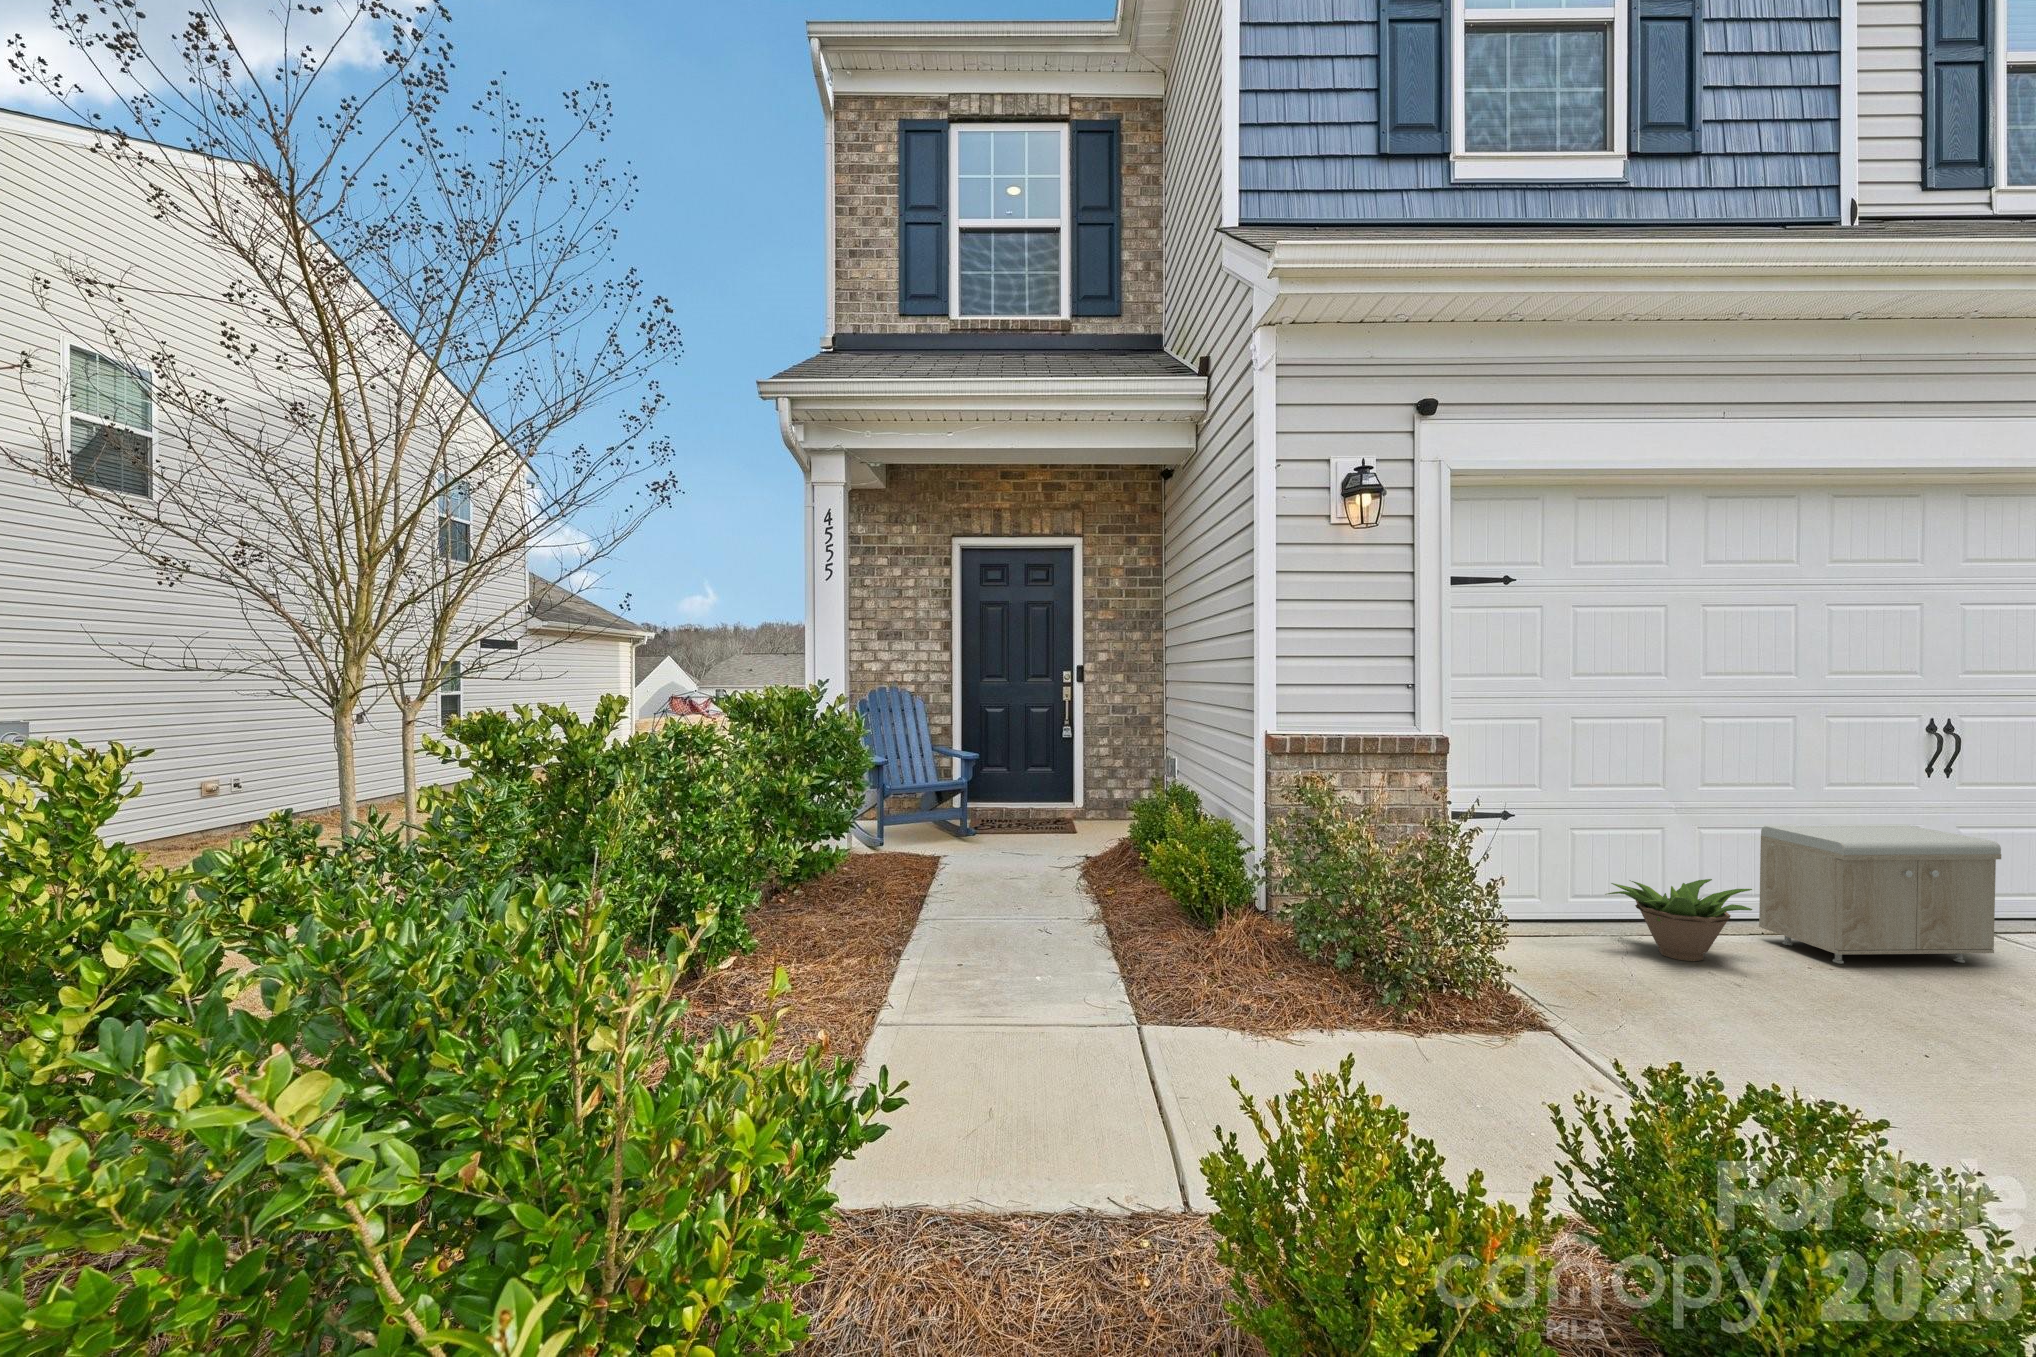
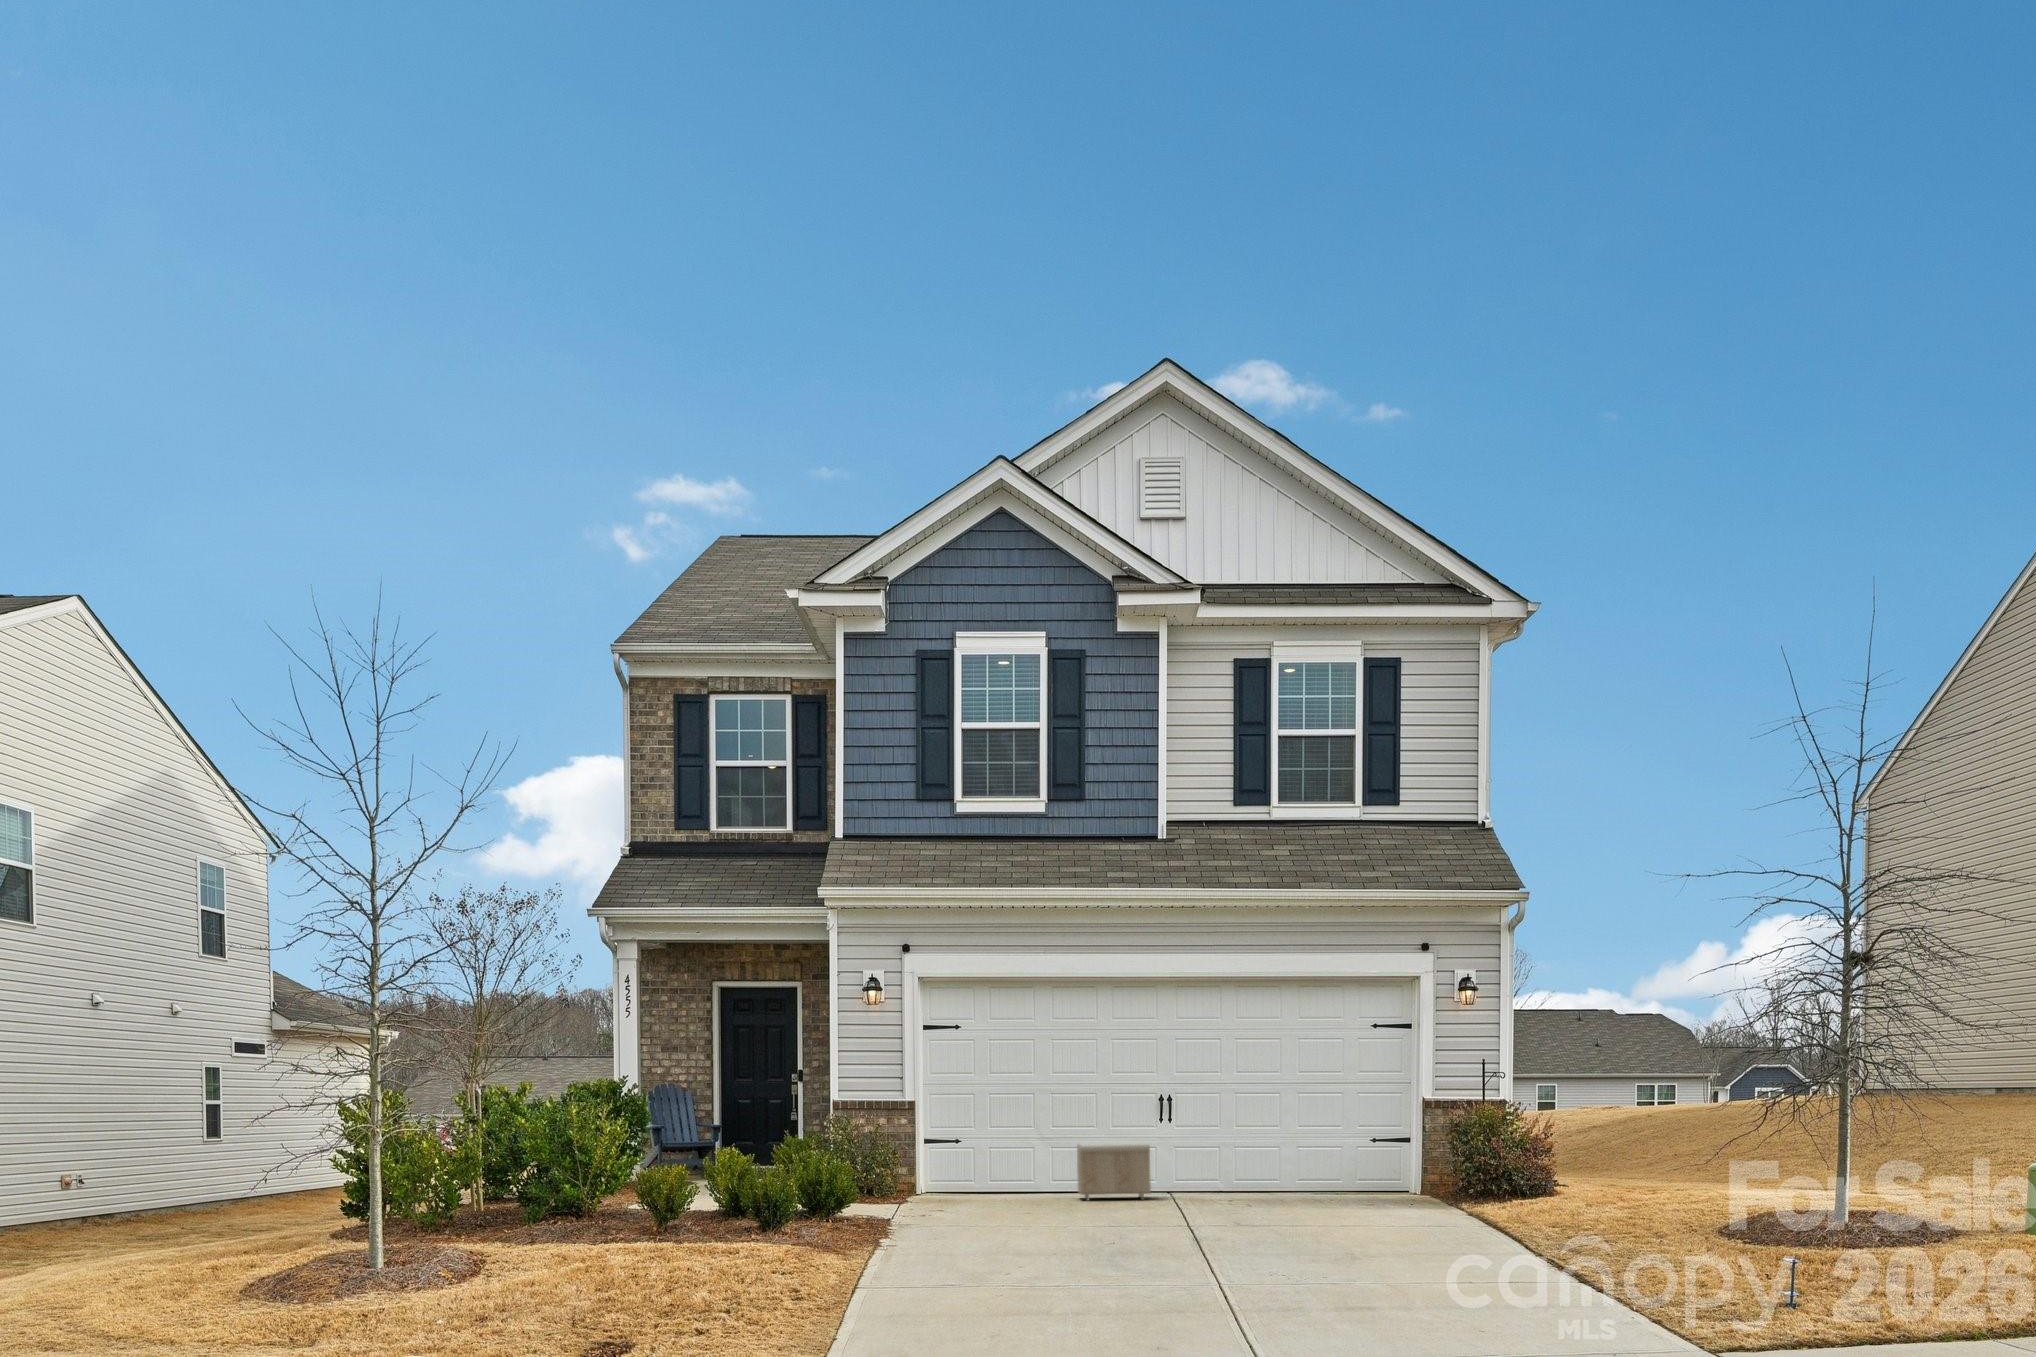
decorative plant: present [1607,879,1752,961] -> none [992,1168,1052,1201]

